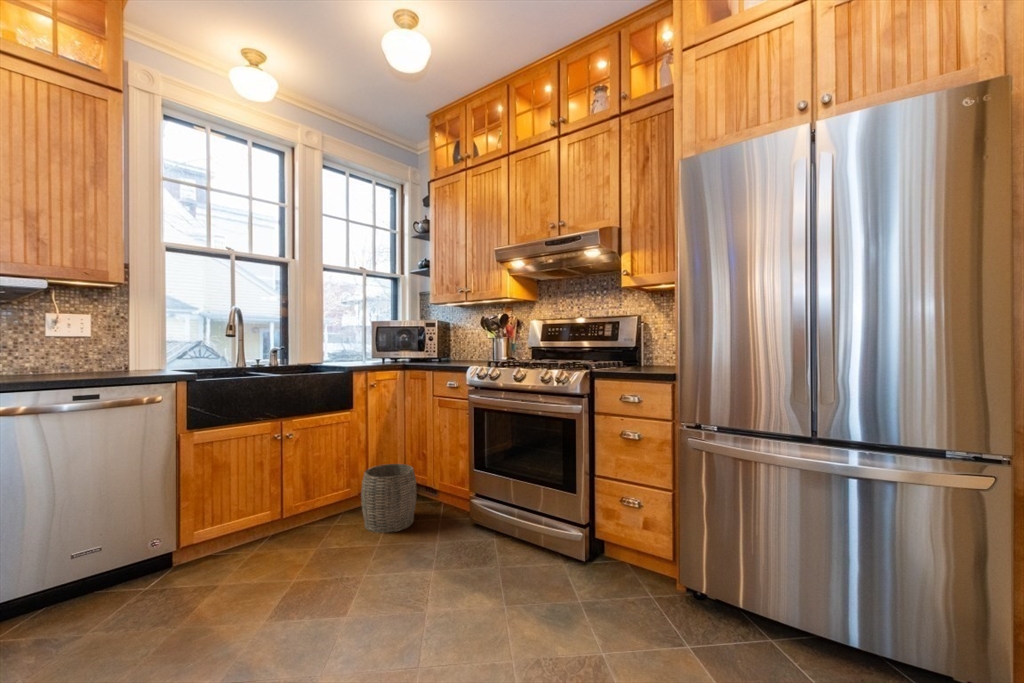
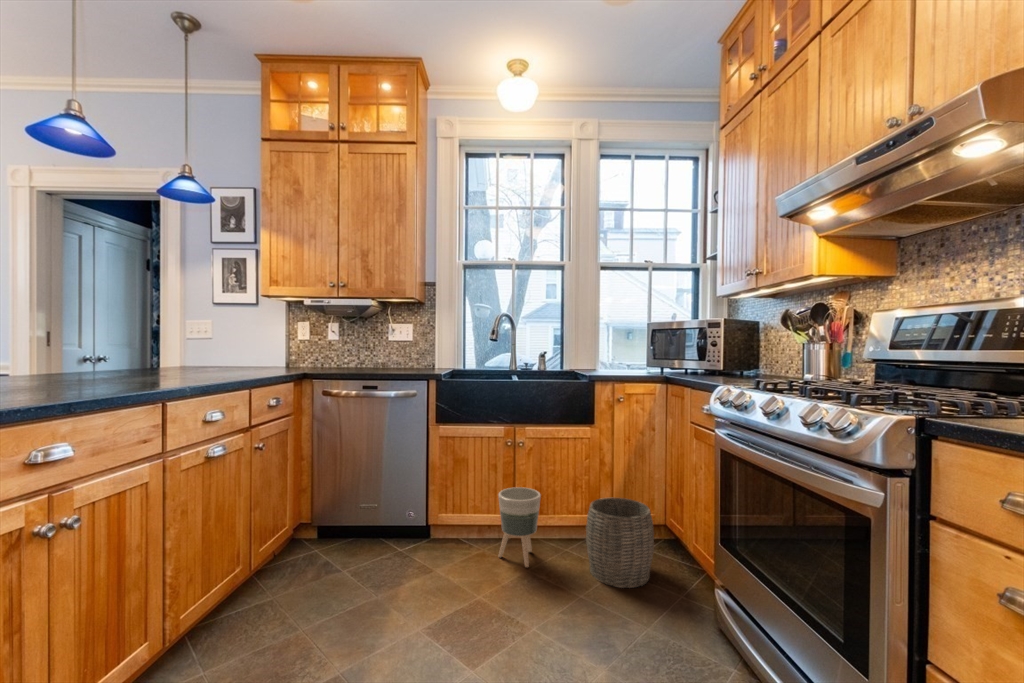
planter: none [275,476,320,550] -> present [499,487,541,567]

